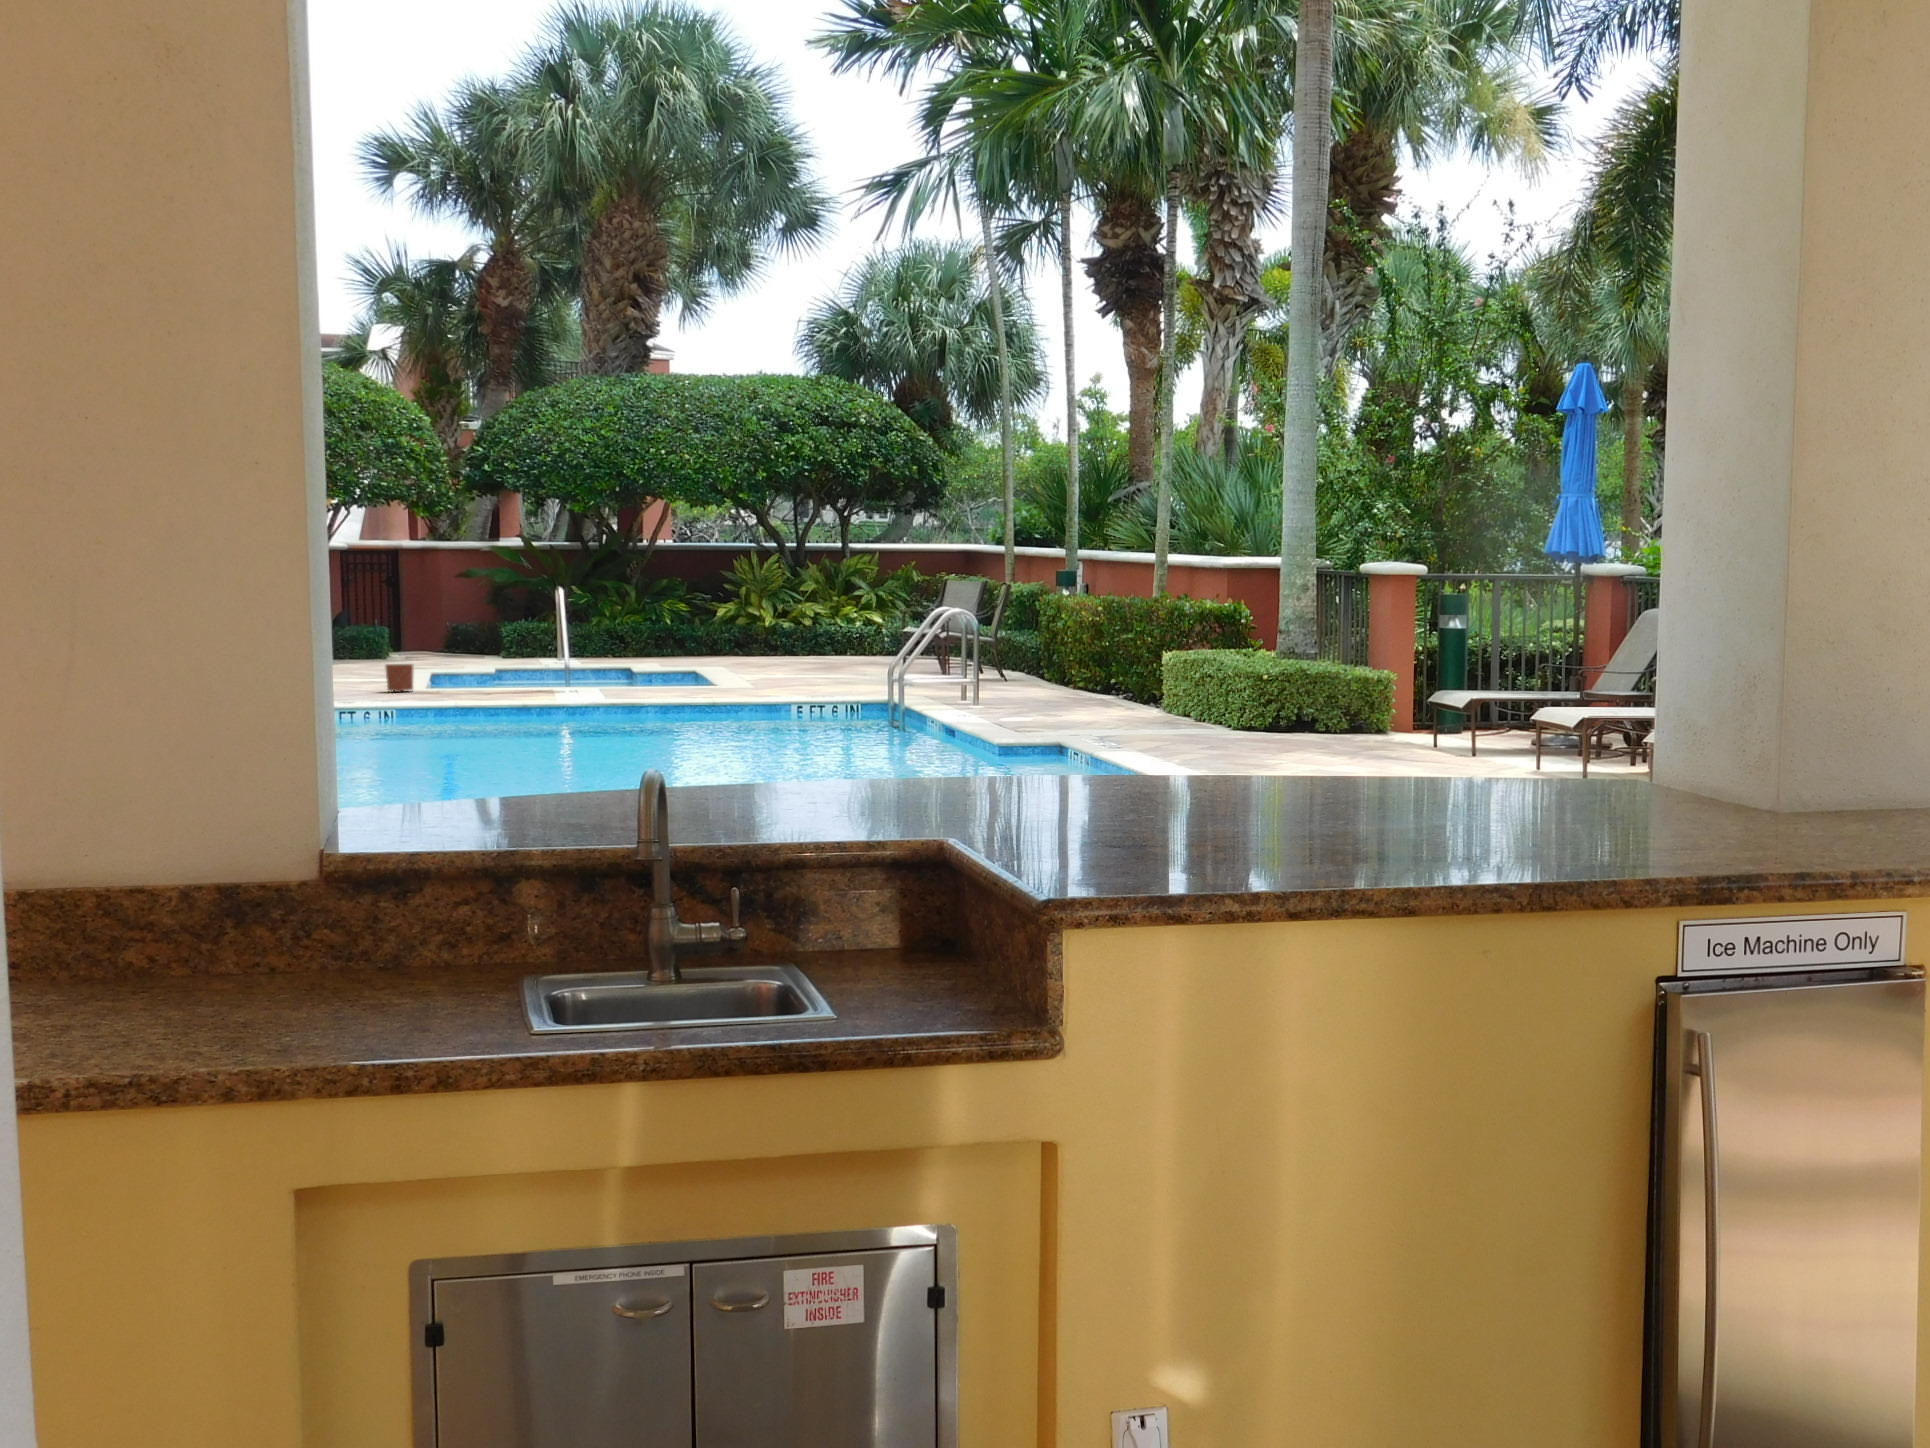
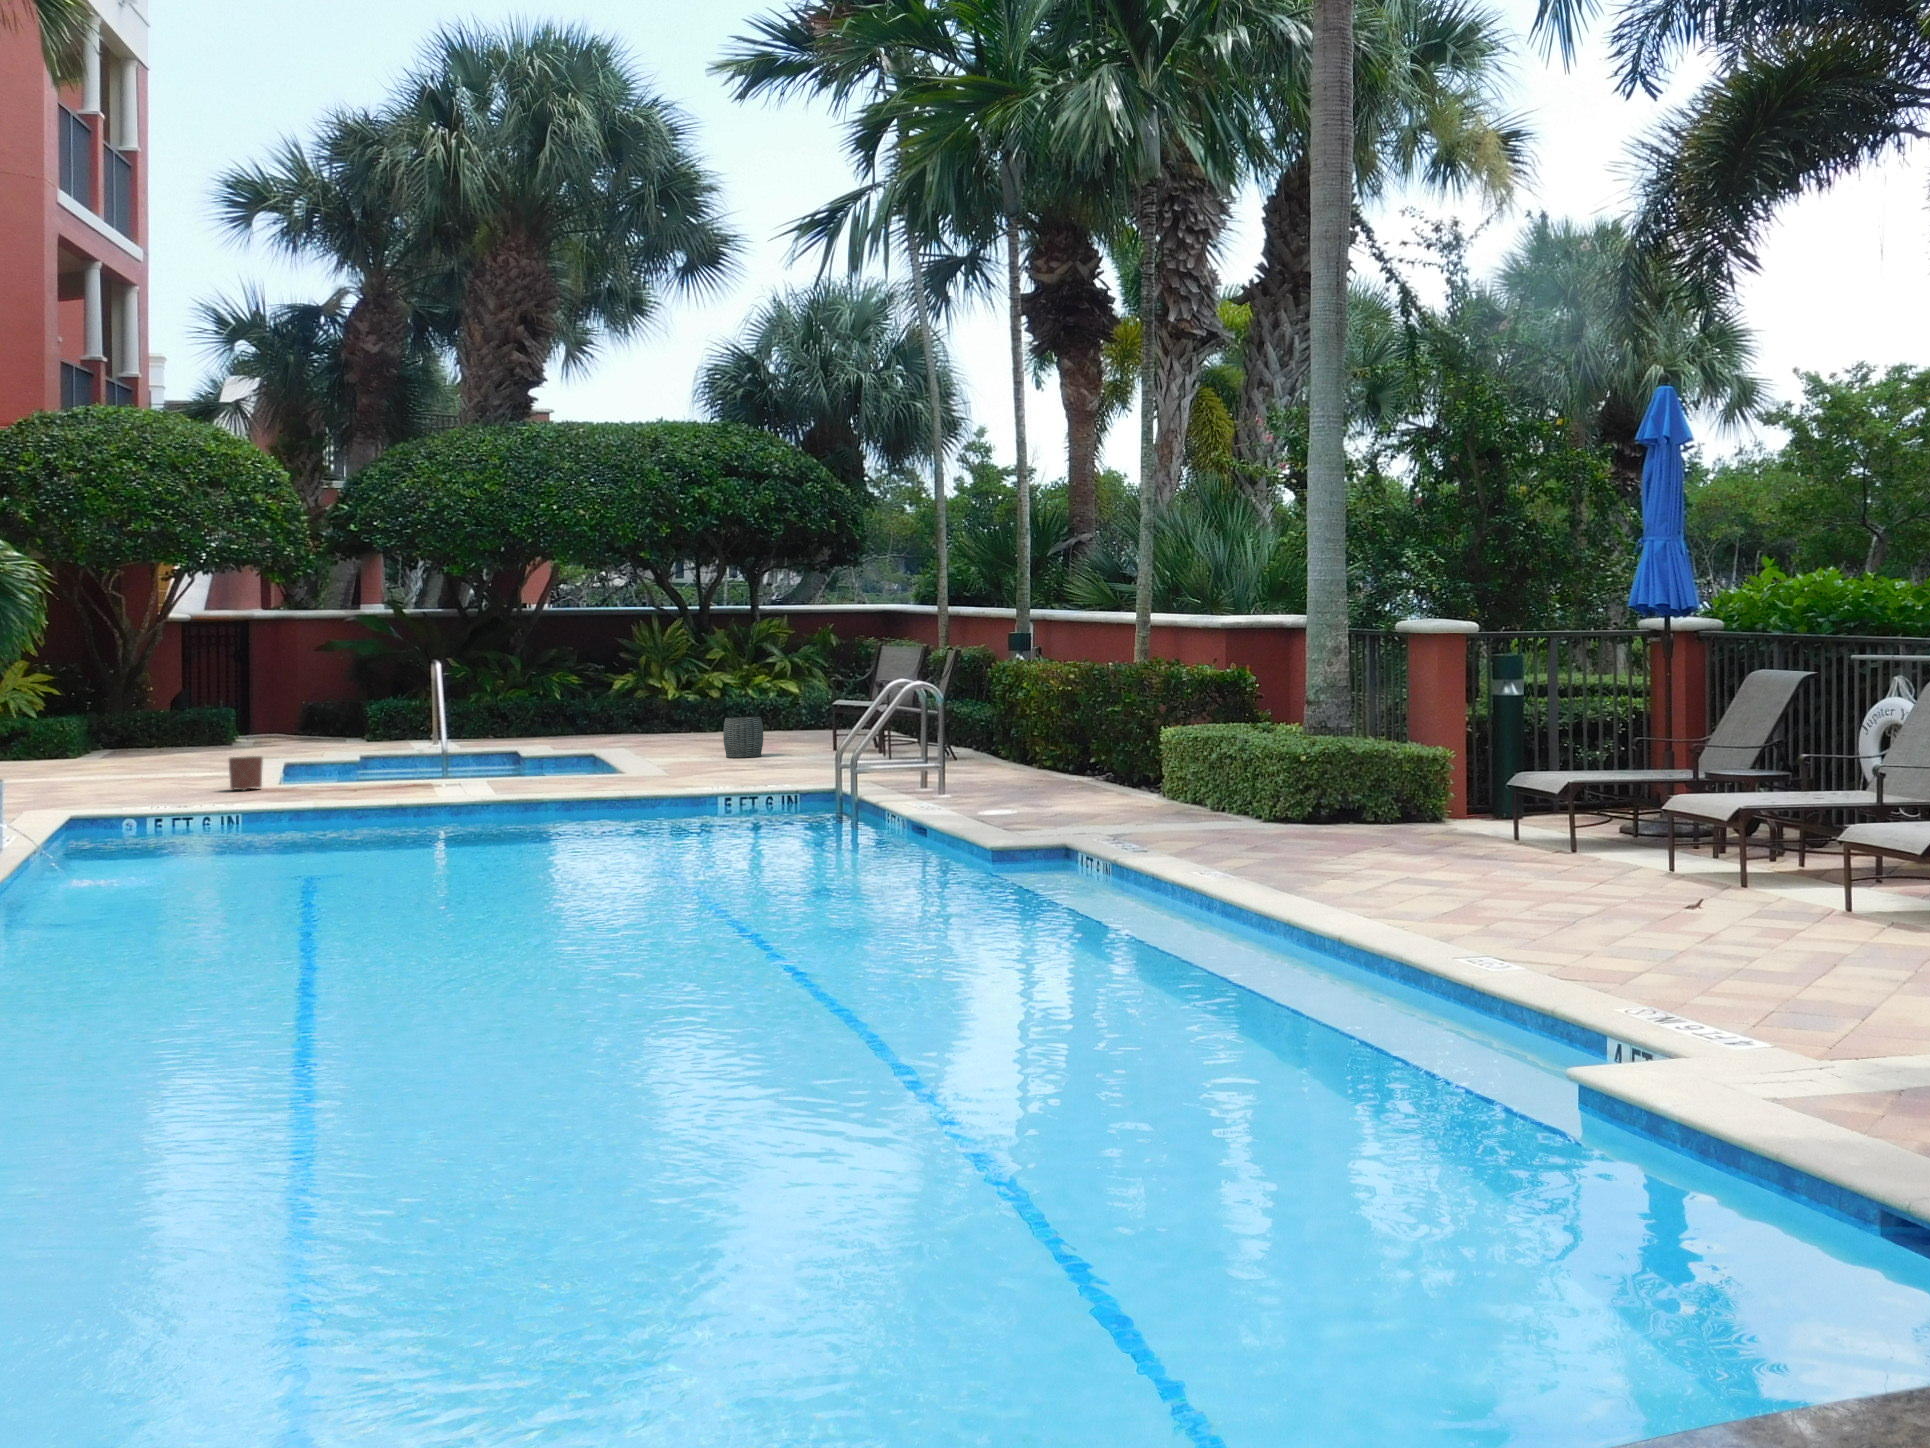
woven basket: none [805,641,839,676] -> present [723,717,763,758]

